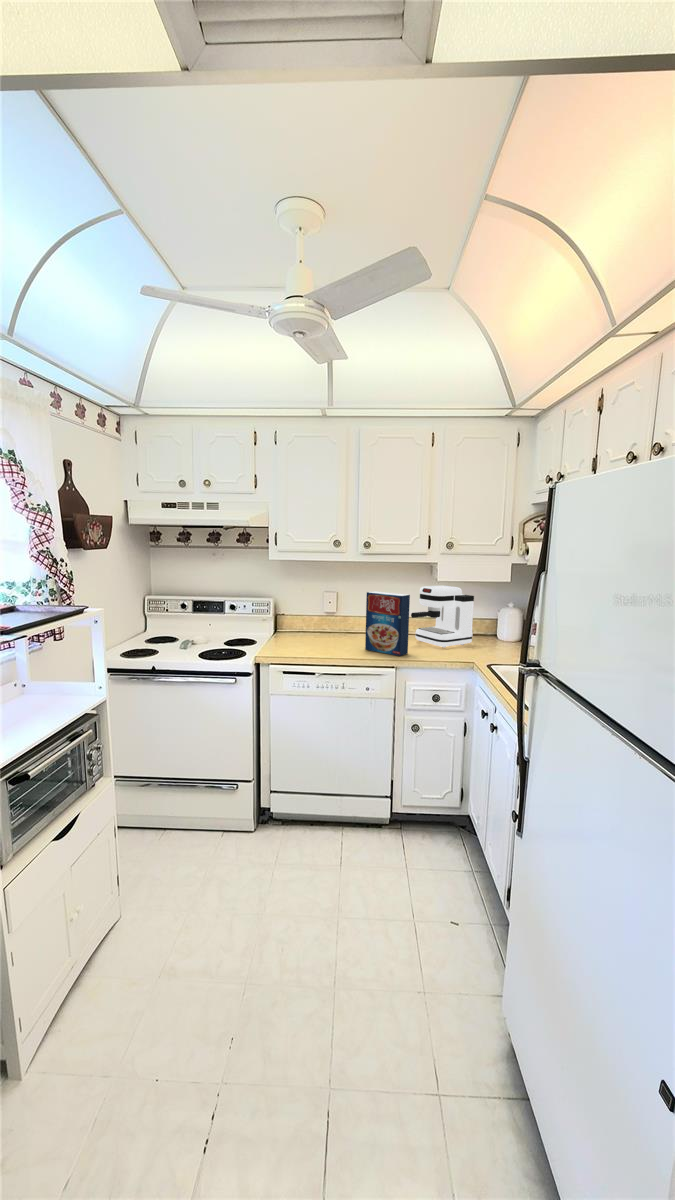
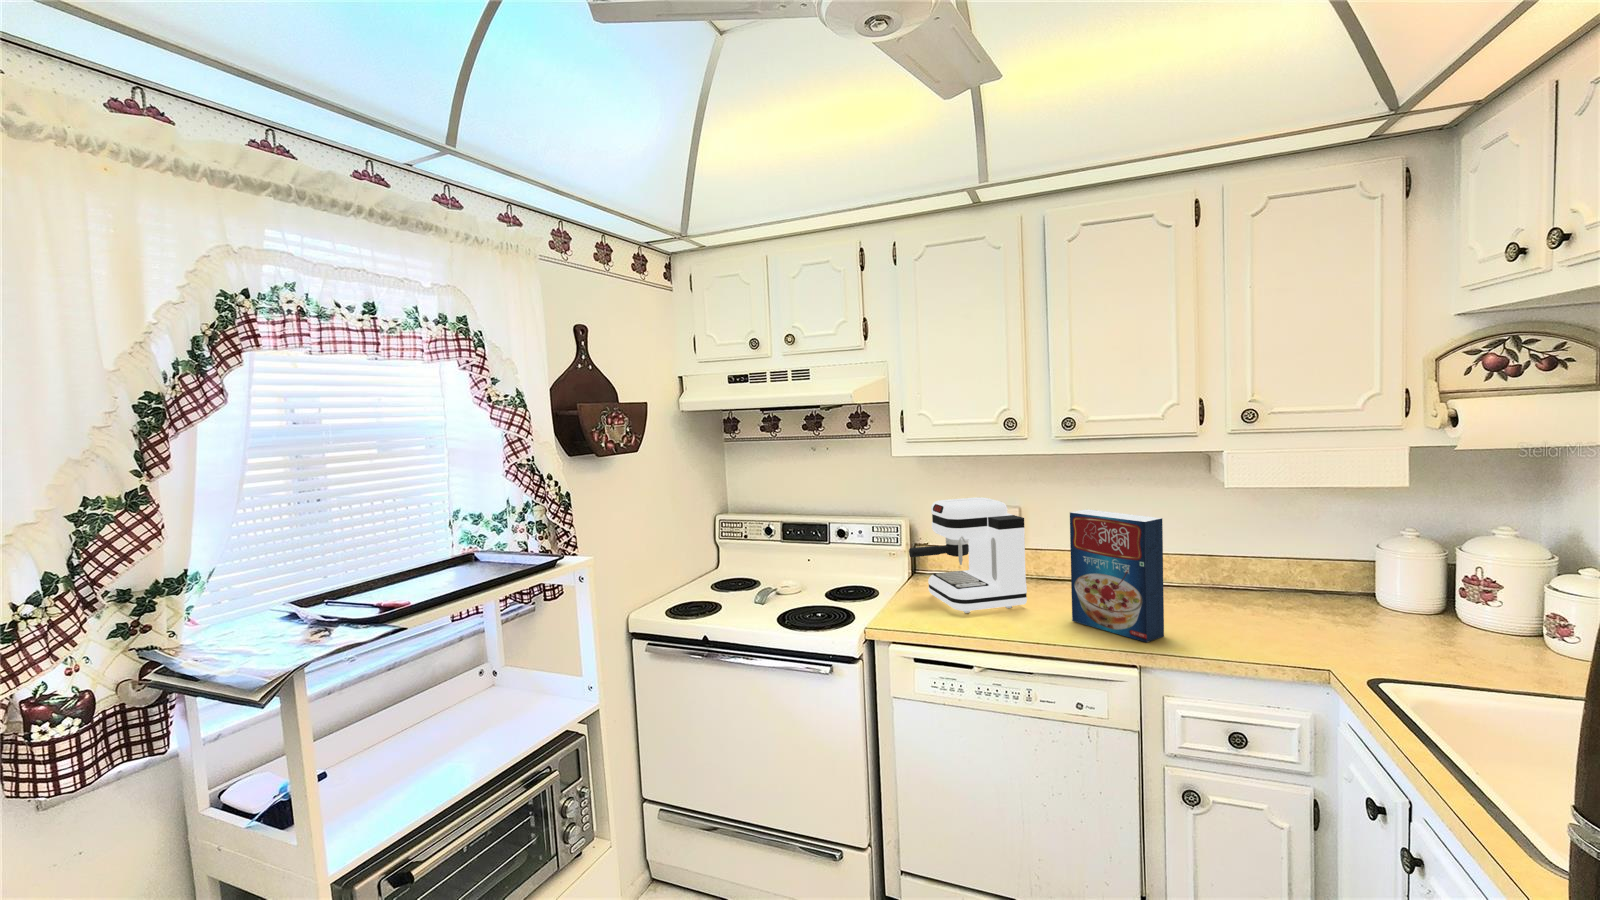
coffee maker: present [411,586,474,648] -> present [909,497,1027,613]

